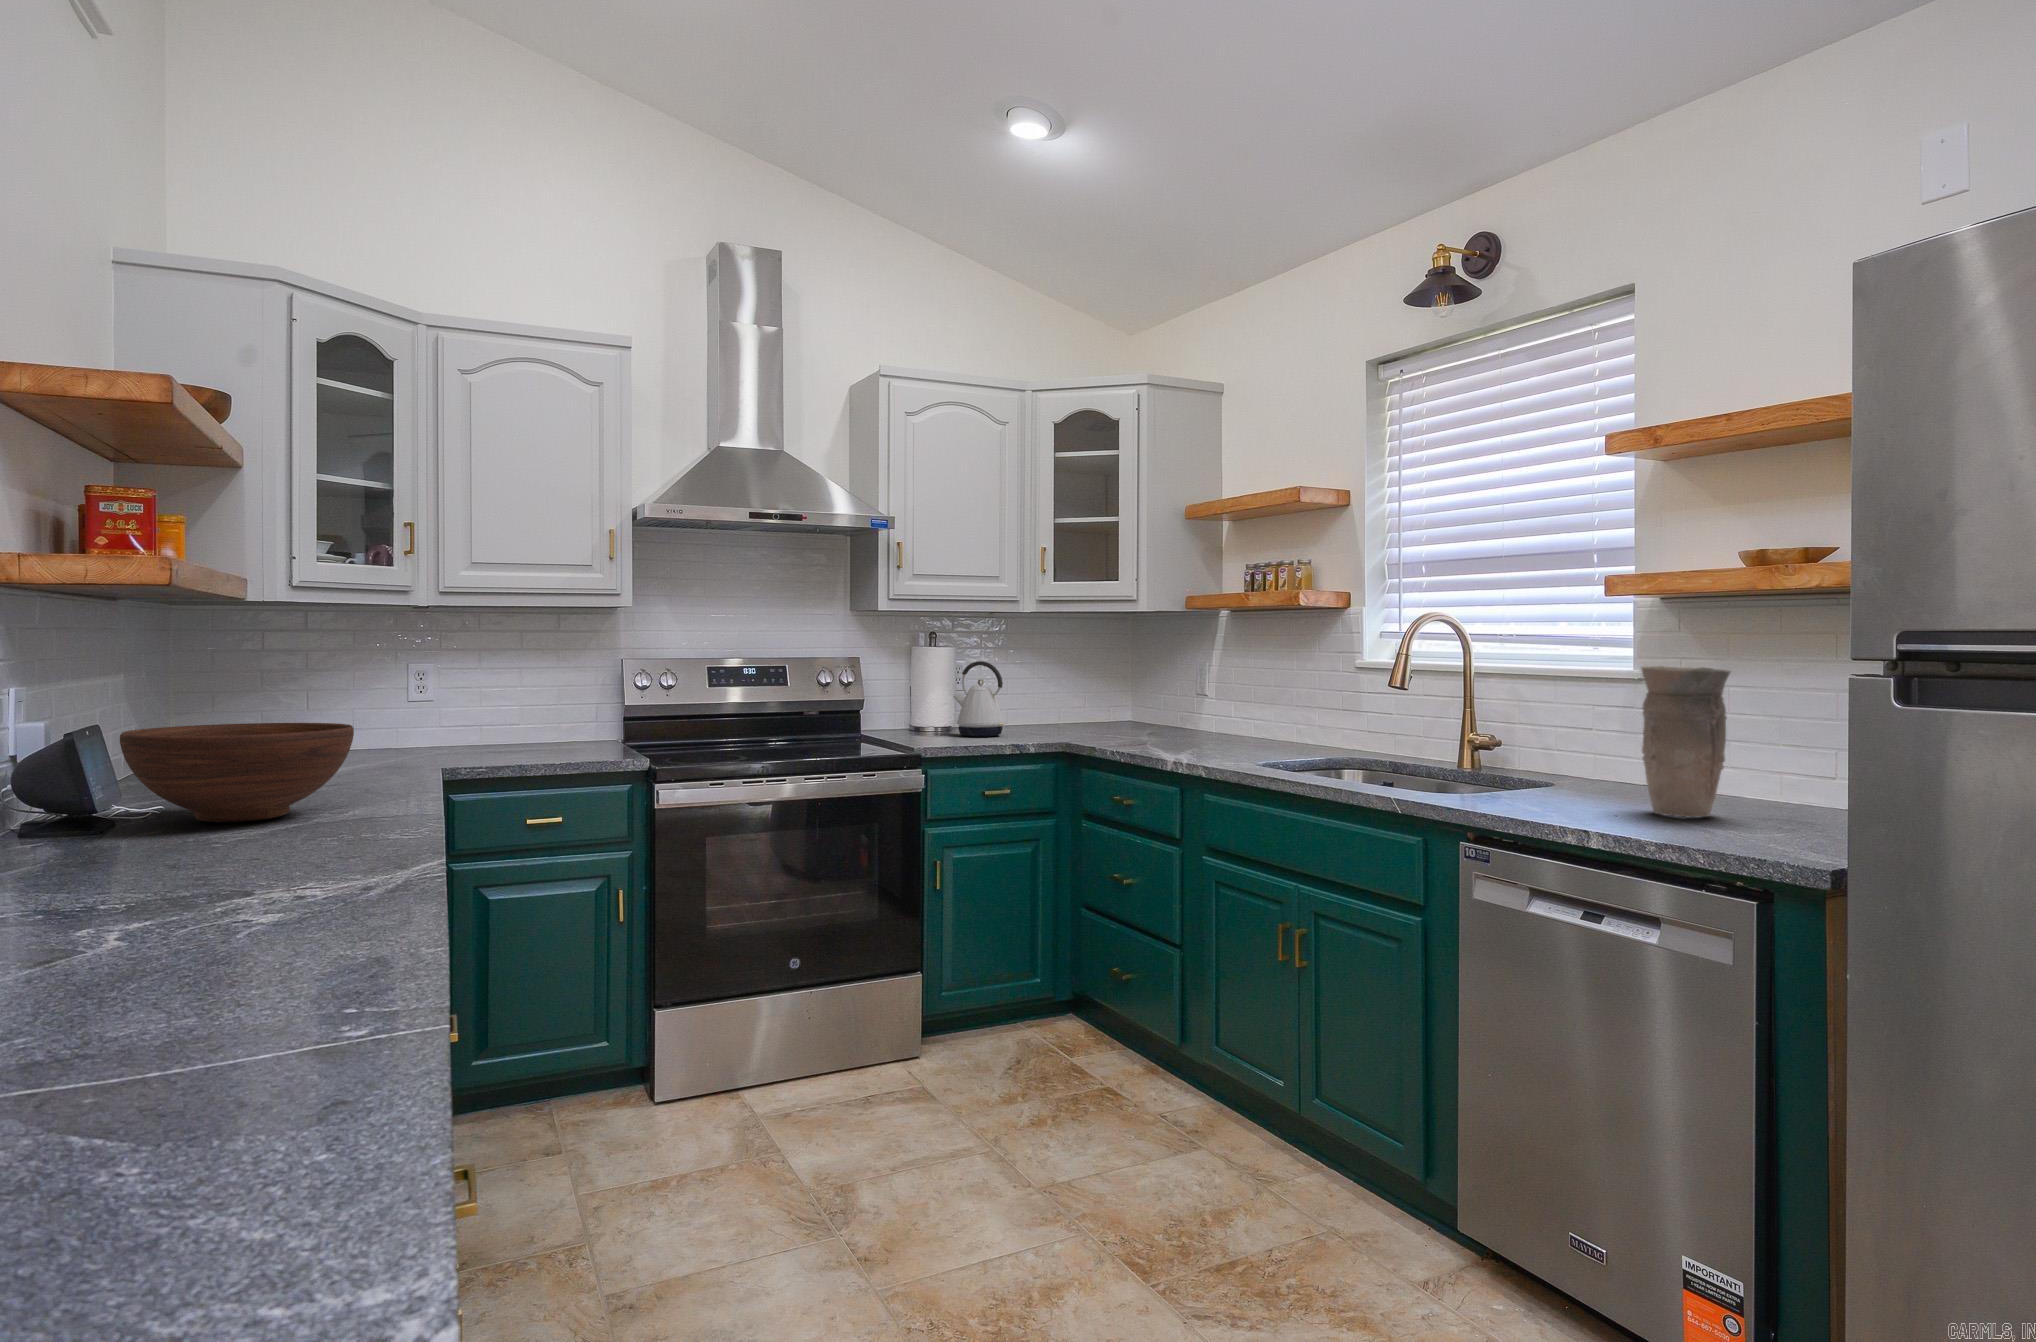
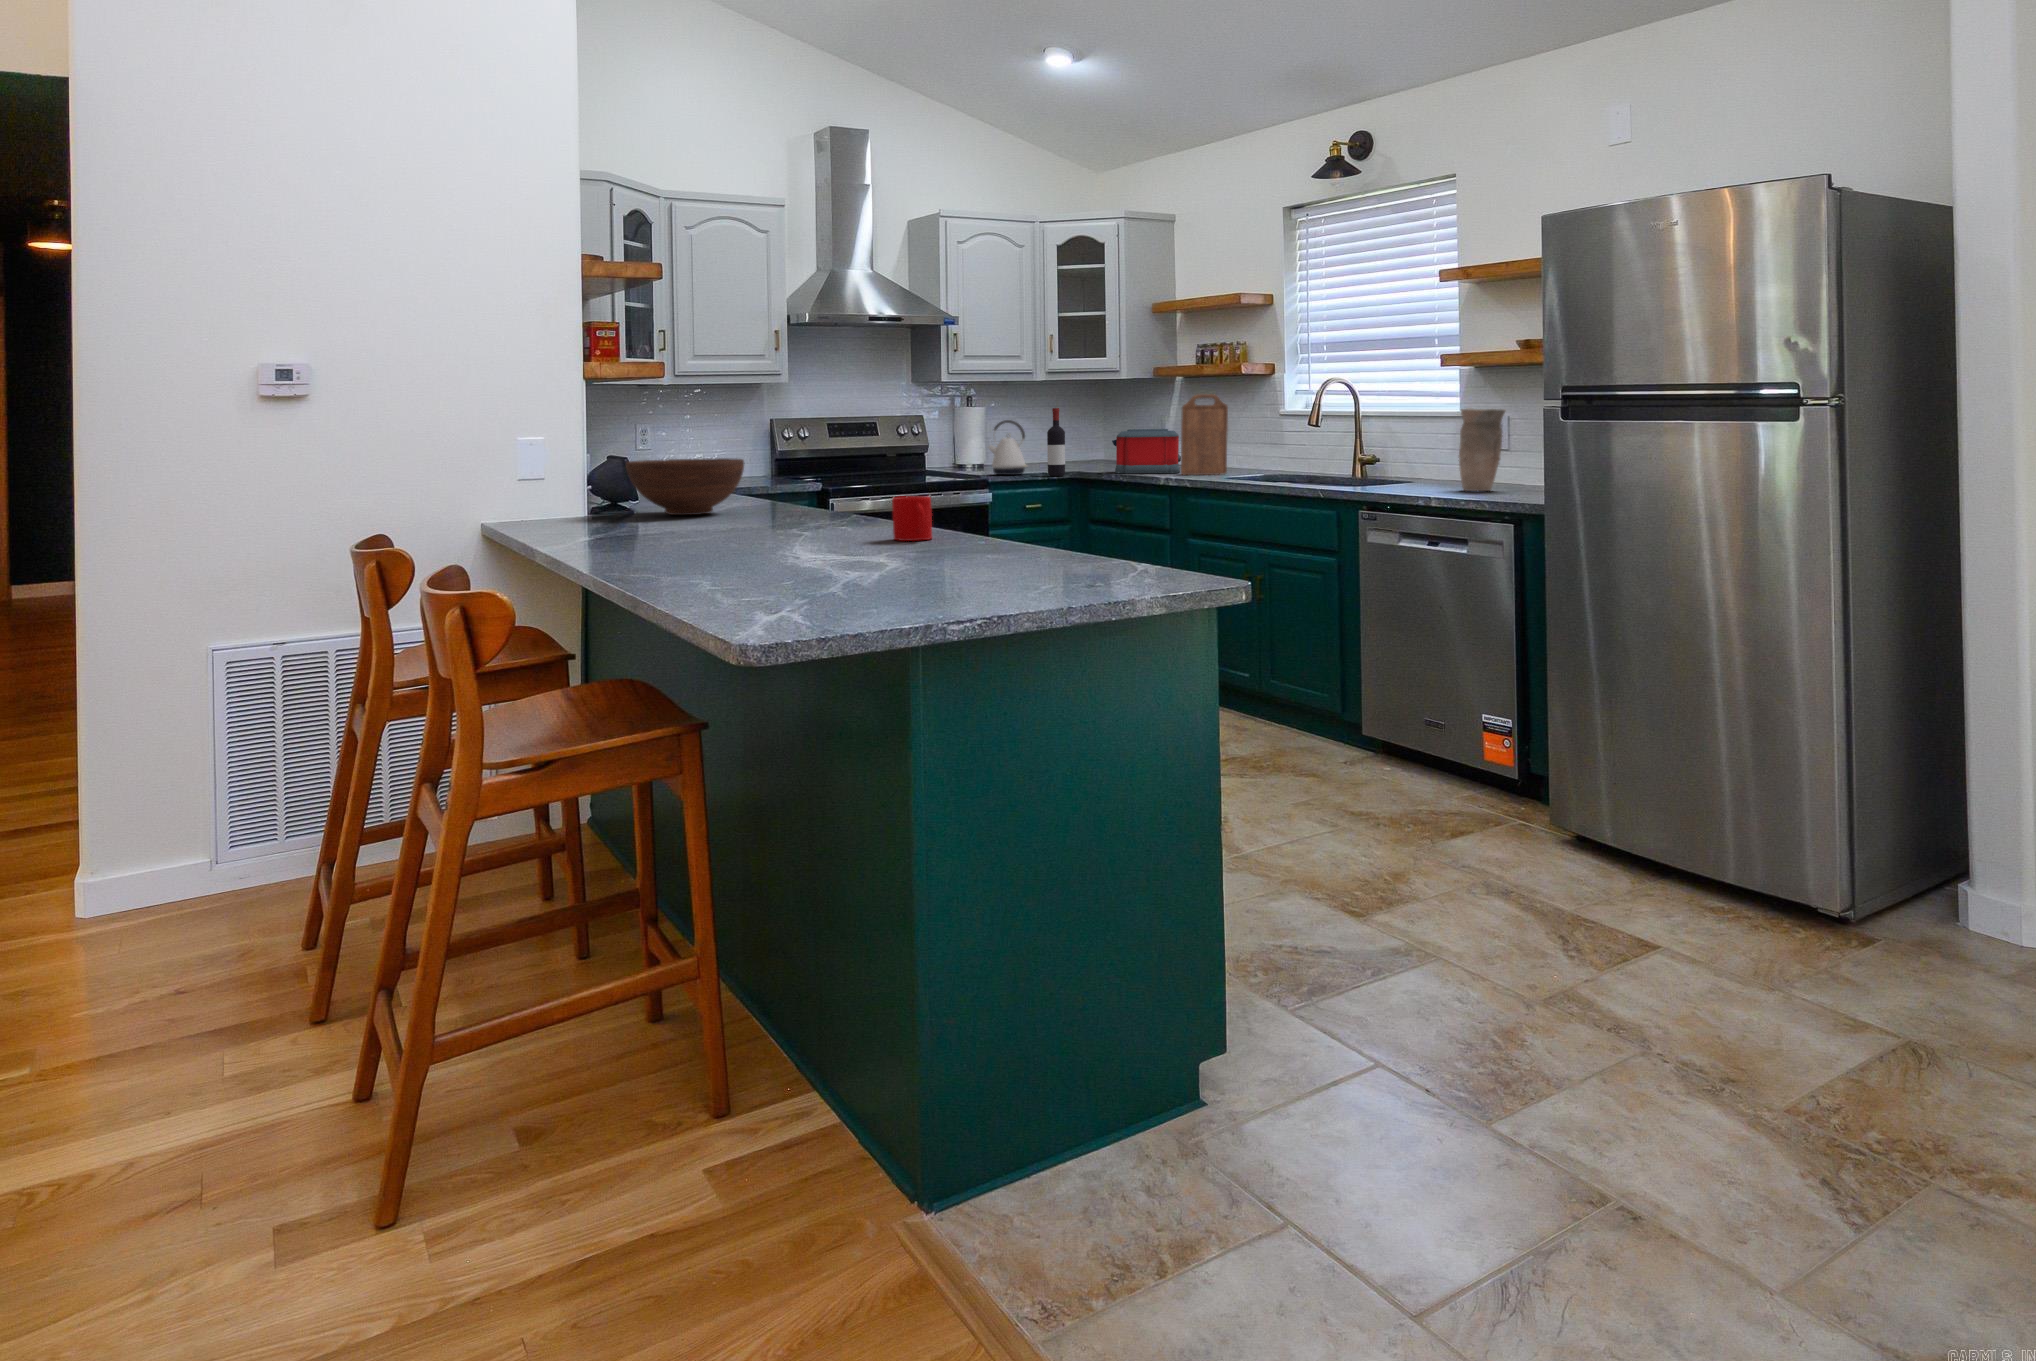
cutting board: none [1213,632,1282,747] -> present [1181,394,1228,475]
wine bottle: none [1025,647,1050,742] -> present [1047,408,1065,476]
toaster: none [1125,677,1222,741] -> present [1112,429,1181,474]
mug: none [184,857,295,975] -> present [892,496,932,541]

